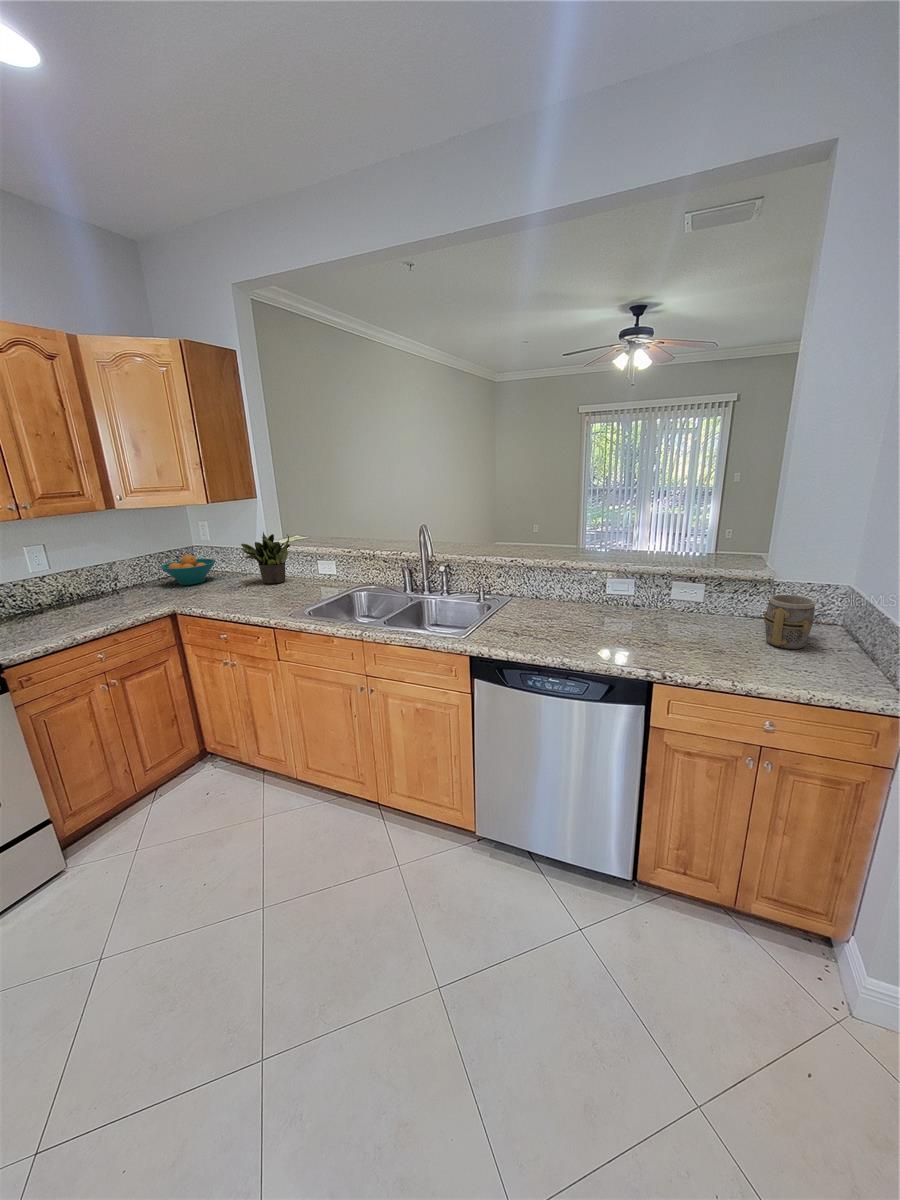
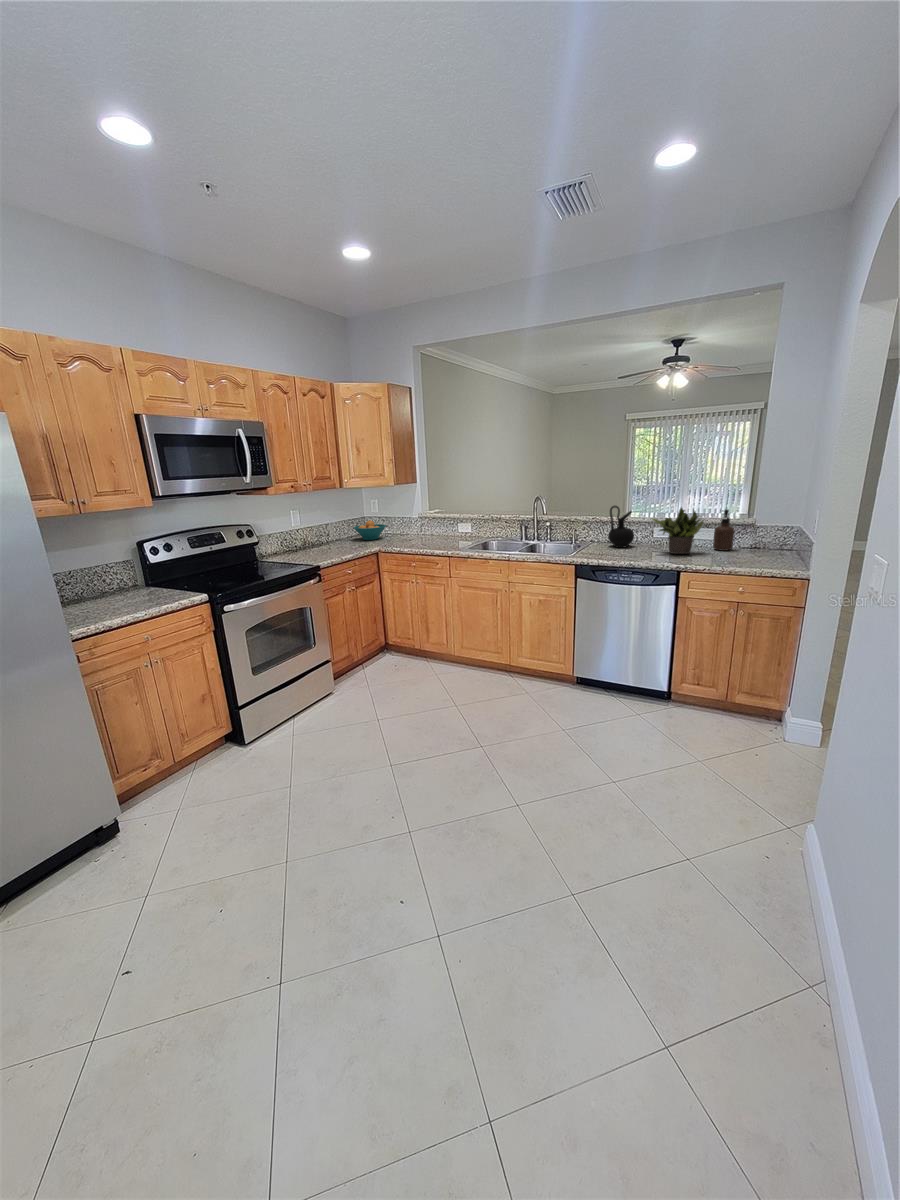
potted plant: present [241,532,290,583] -> present [652,508,703,554]
ceramic jug: none [532,545,573,613] -> present [608,506,634,547]
soap dispenser: none [702,556,739,626] -> present [713,509,734,551]
mug: present [764,595,815,649] -> none [747,528,775,557]

